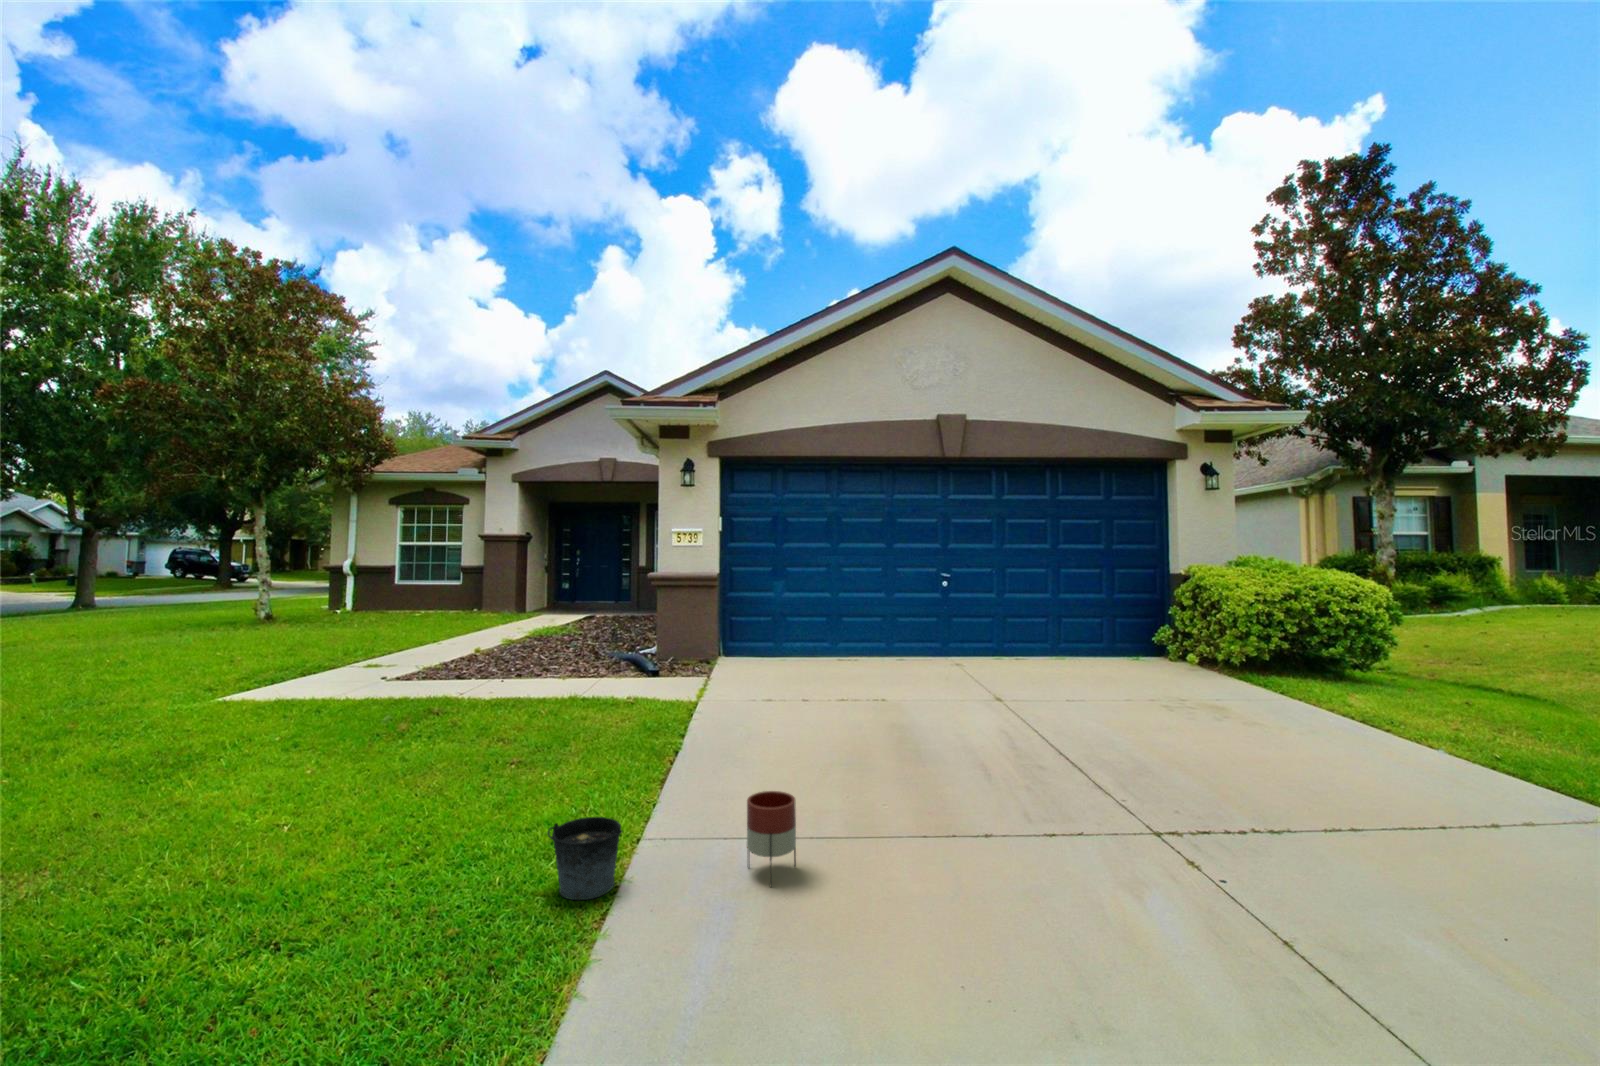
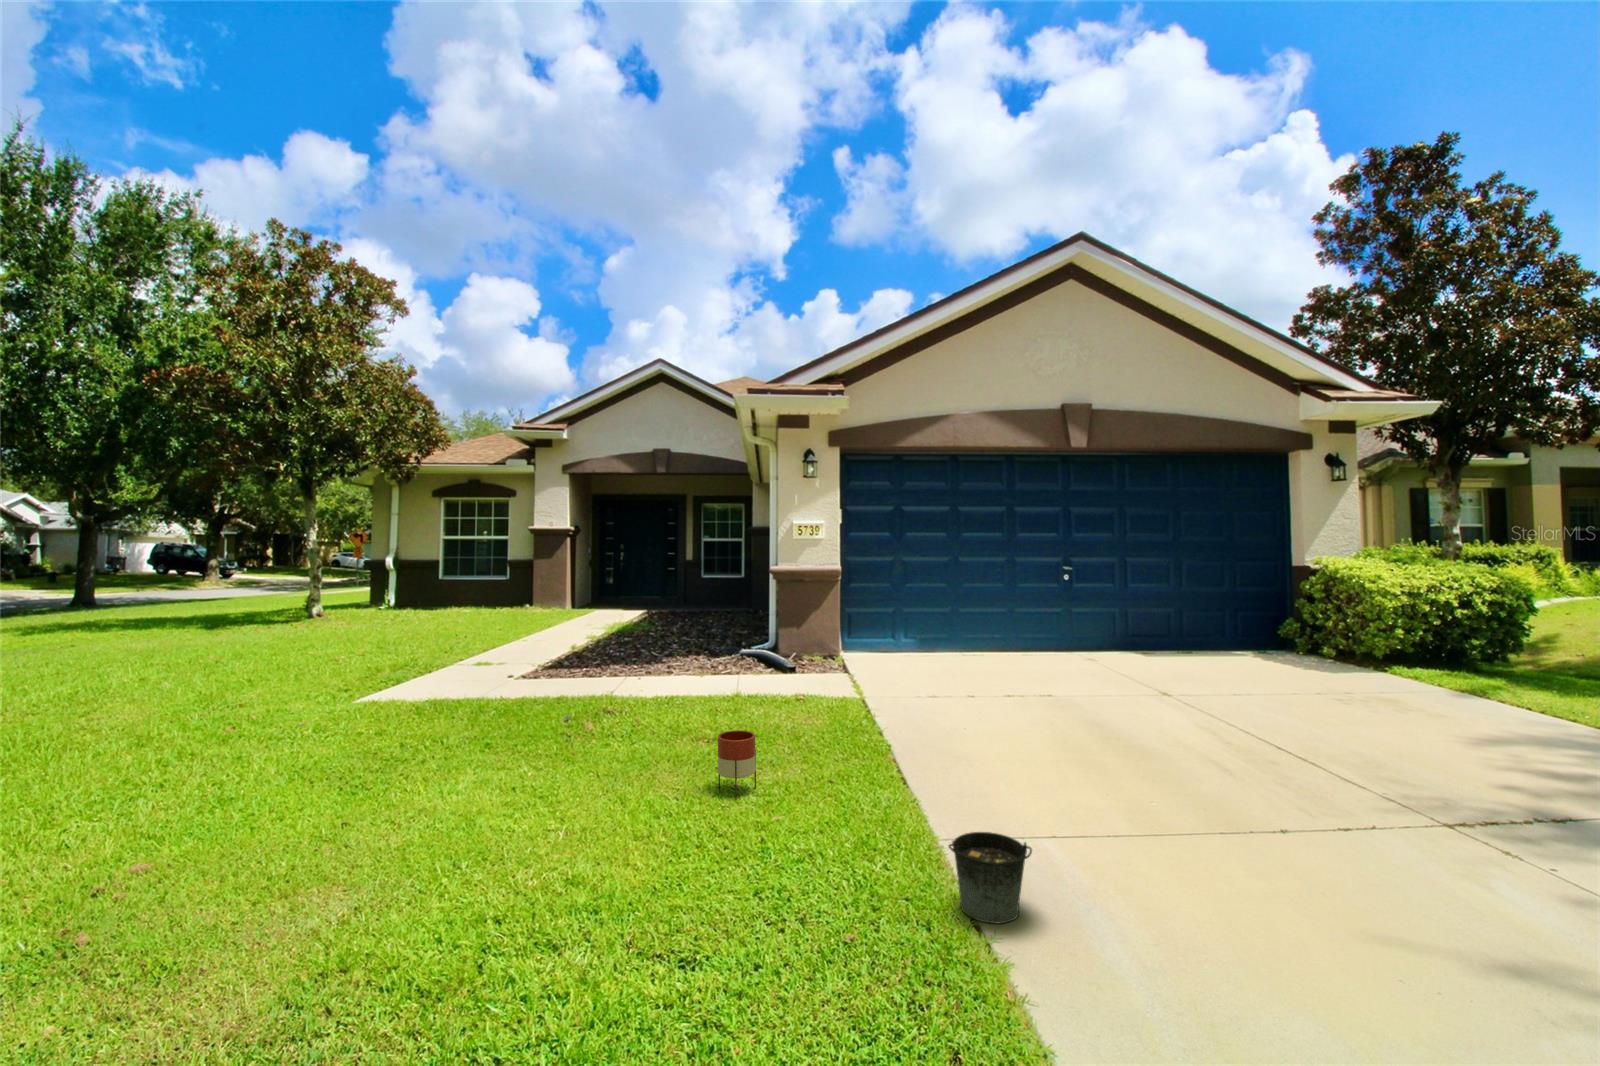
planter: present [747,791,796,883] -> present [718,730,756,800]

